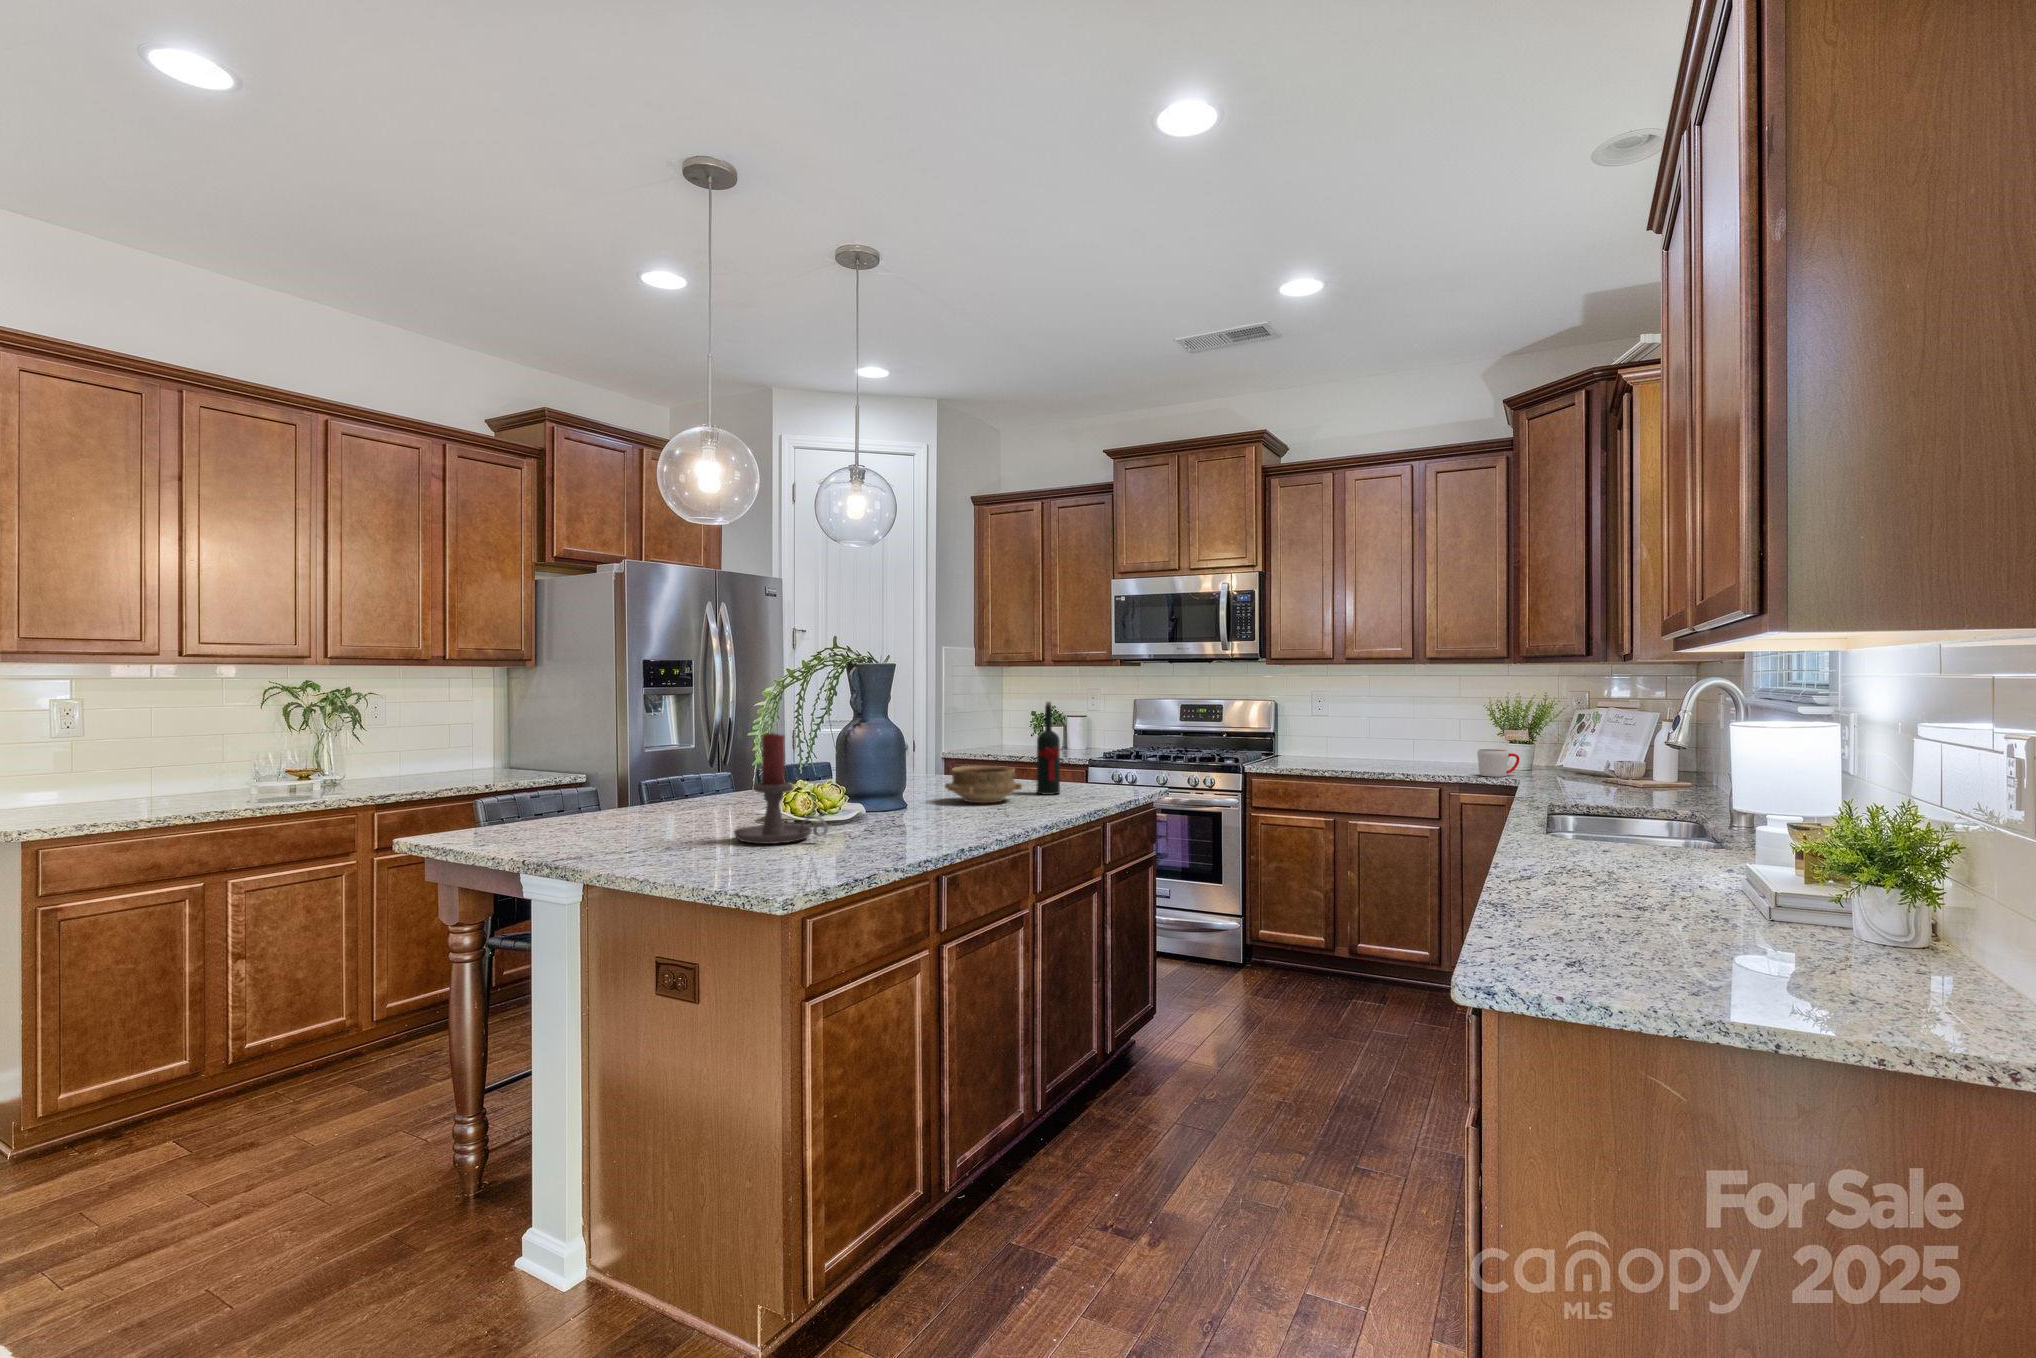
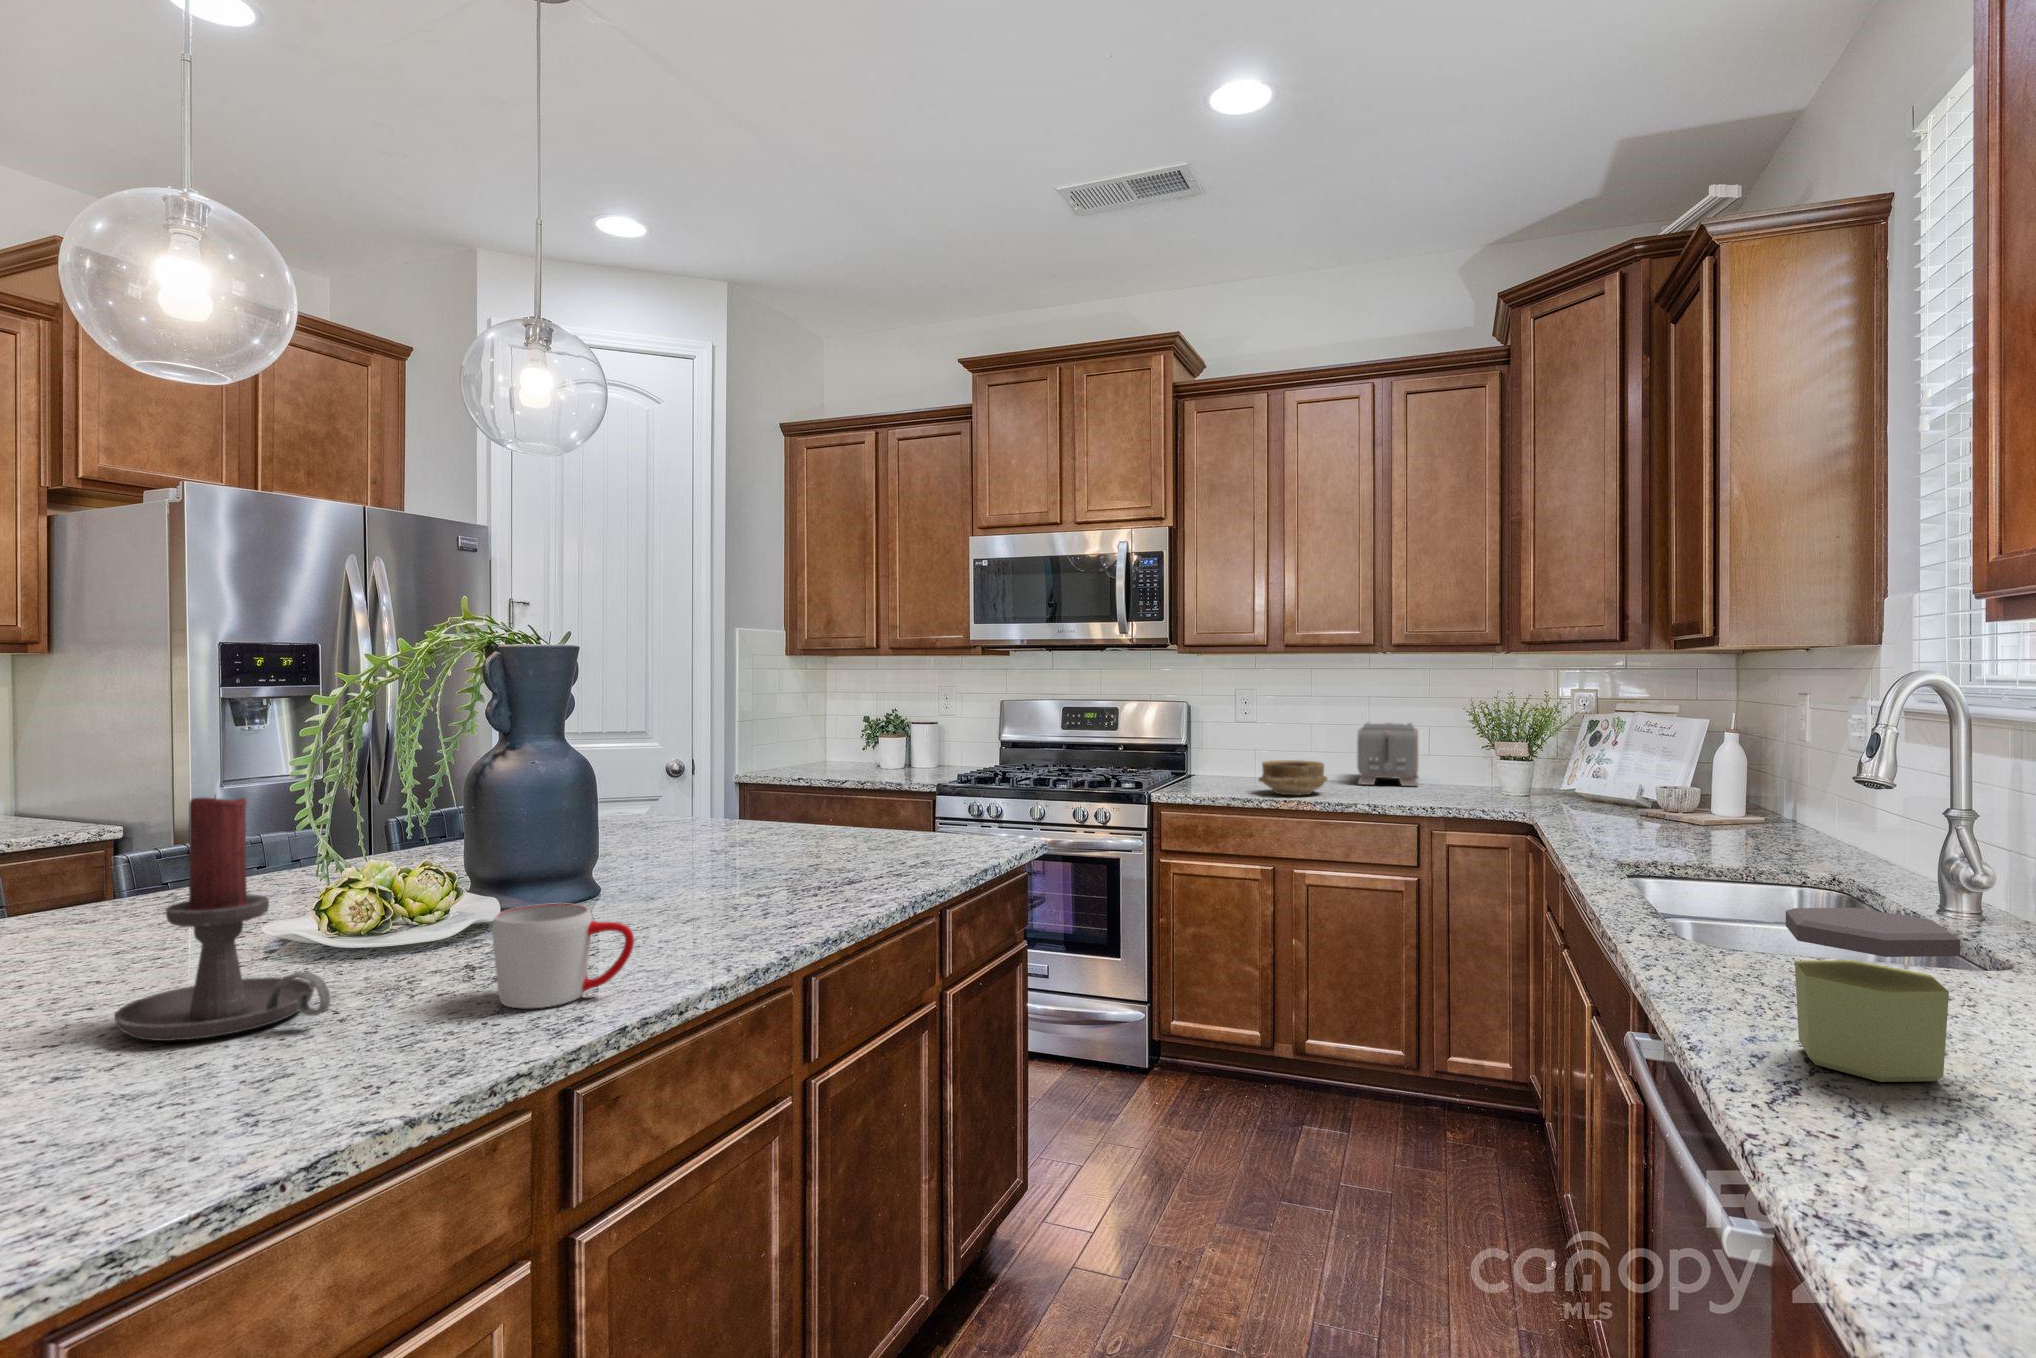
wine bottle: present [1036,702,1060,795] -> none [835,712,874,863]
toaster: none [1403,715,1455,764] -> present [1357,723,1418,786]
mug: present [1477,749,1520,777] -> present [492,903,634,1008]
ceramic bowl: present [945,766,1022,803] -> present [1259,760,1327,795]
jar: none [1554,797,1632,879] -> present [1786,908,1960,1082]

